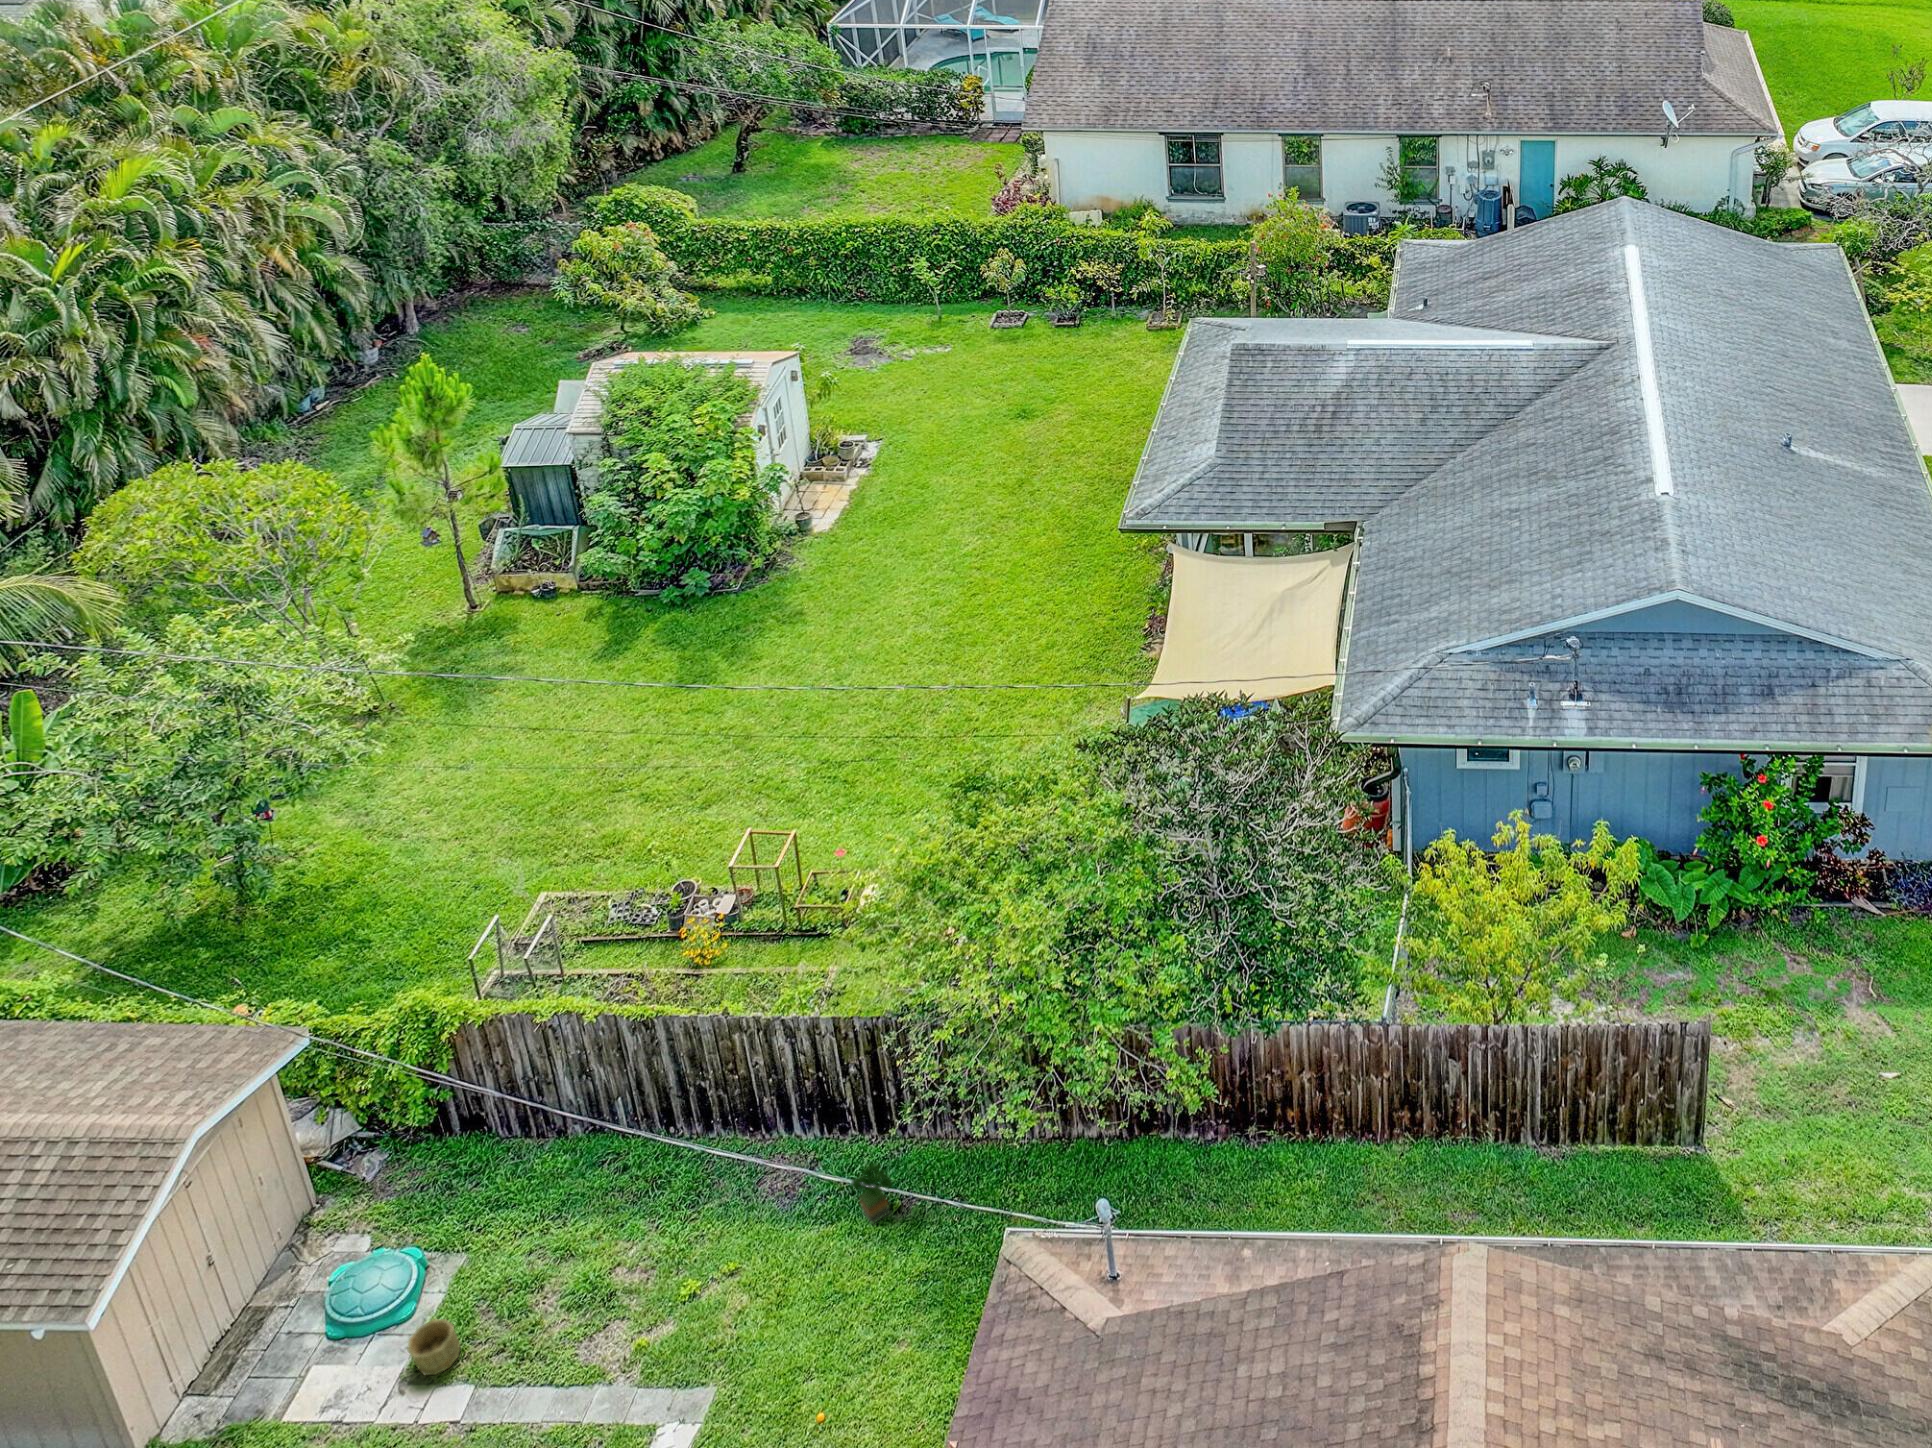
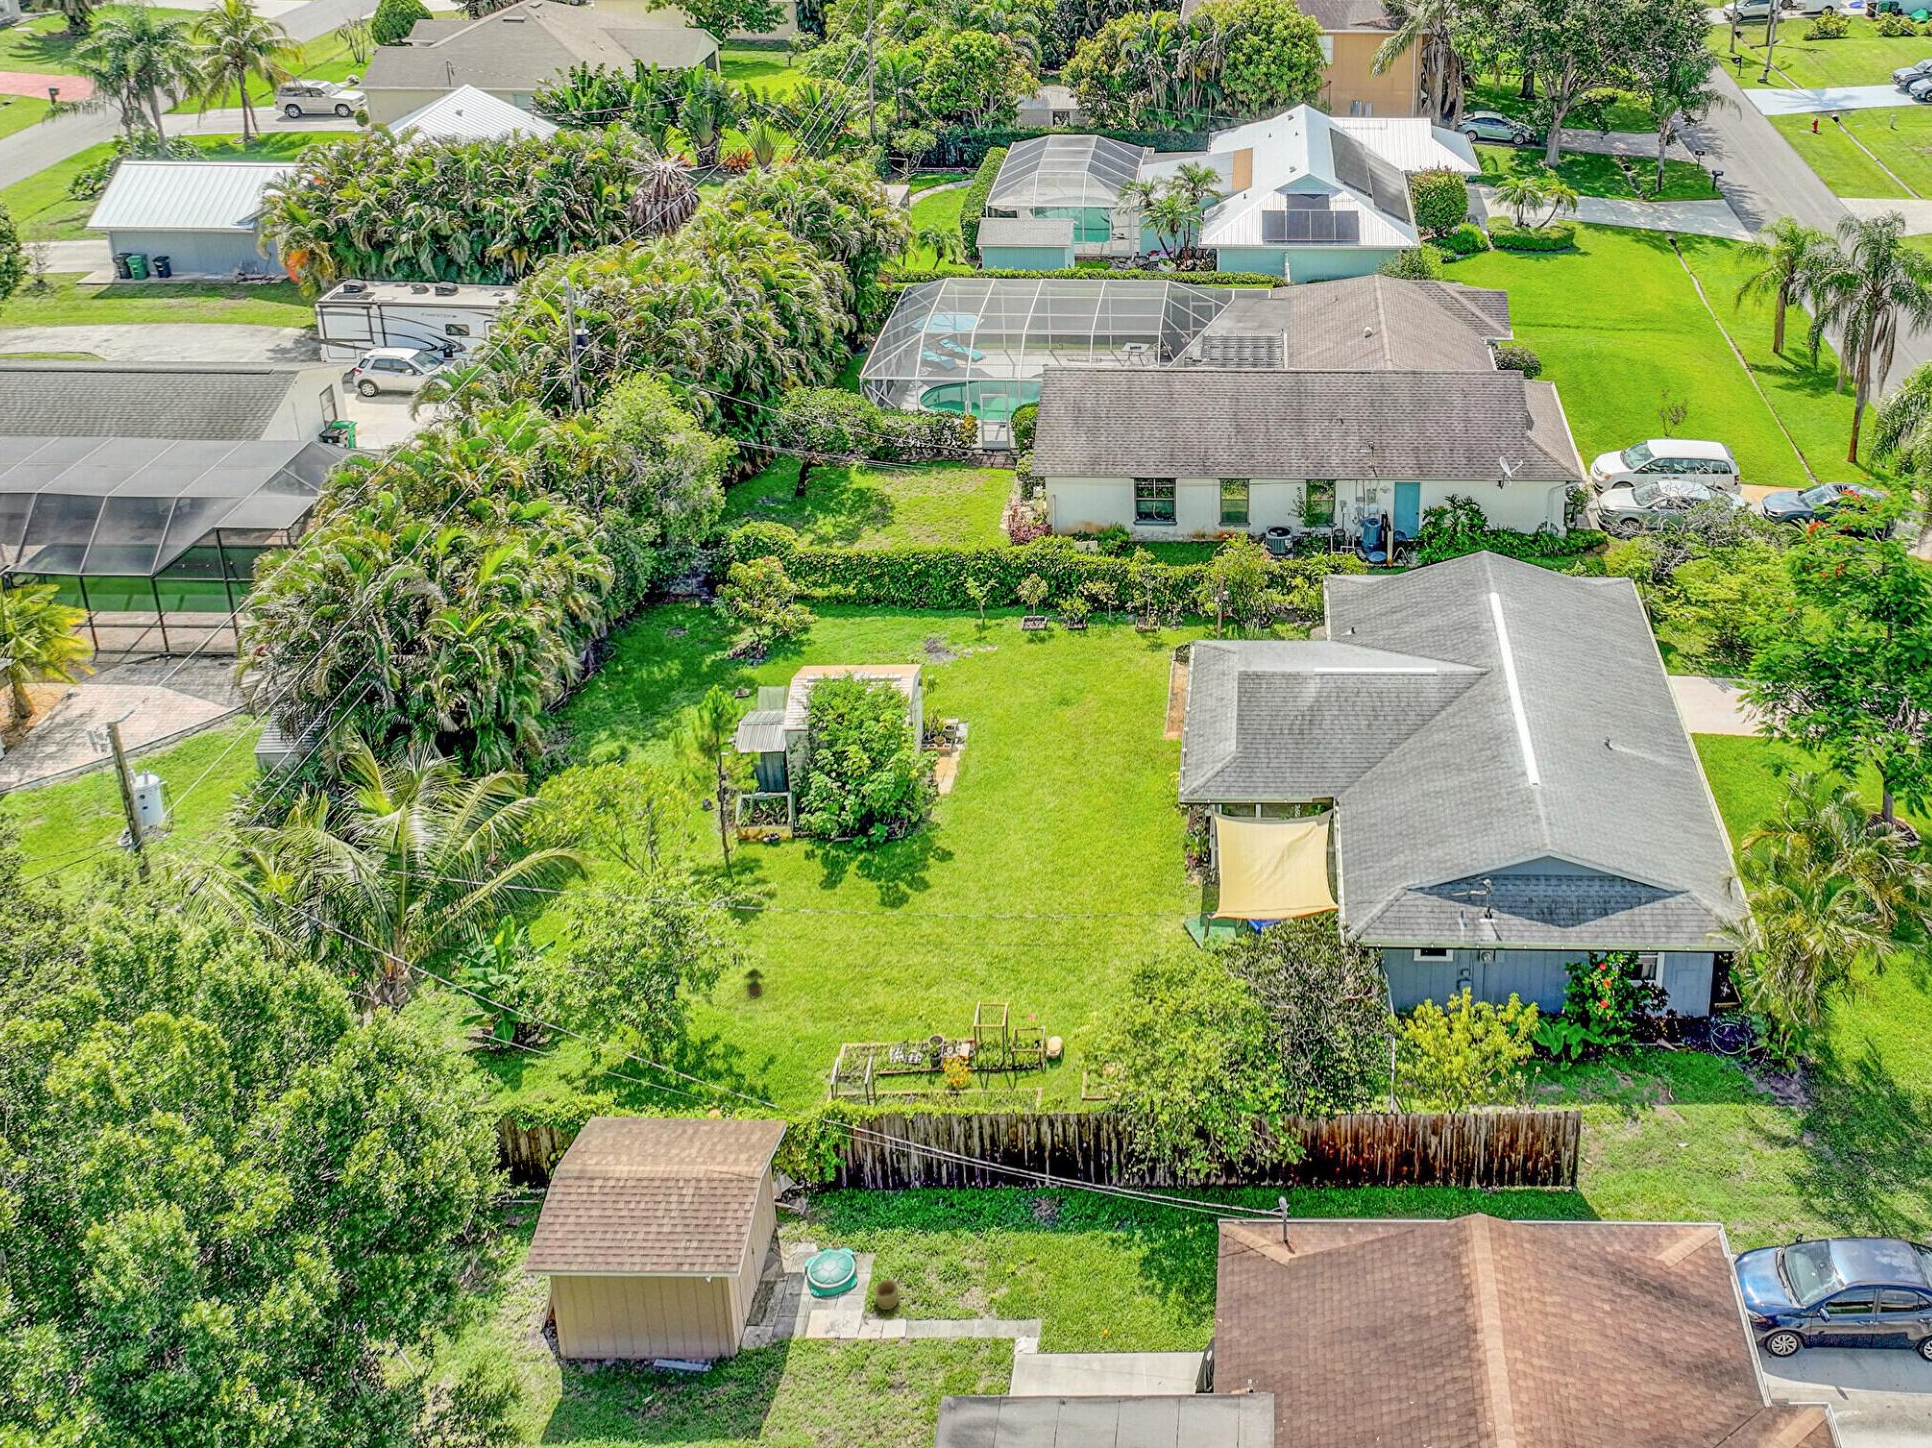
potted tree: present [852,1164,894,1224] -> present [744,969,764,998]

